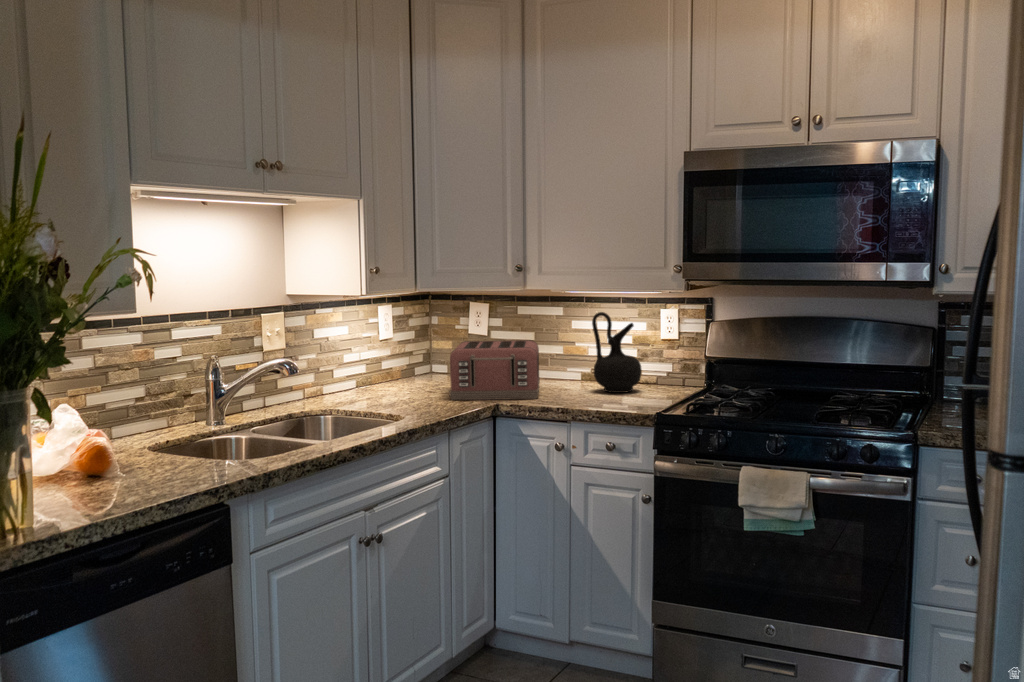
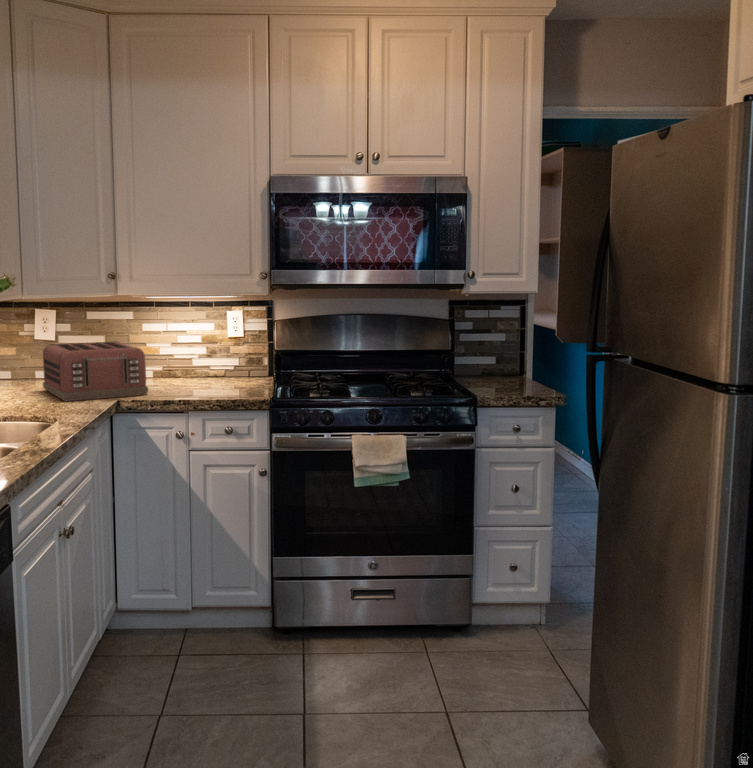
ceramic jug: present [592,312,642,393] -> none [182,314,226,385]

